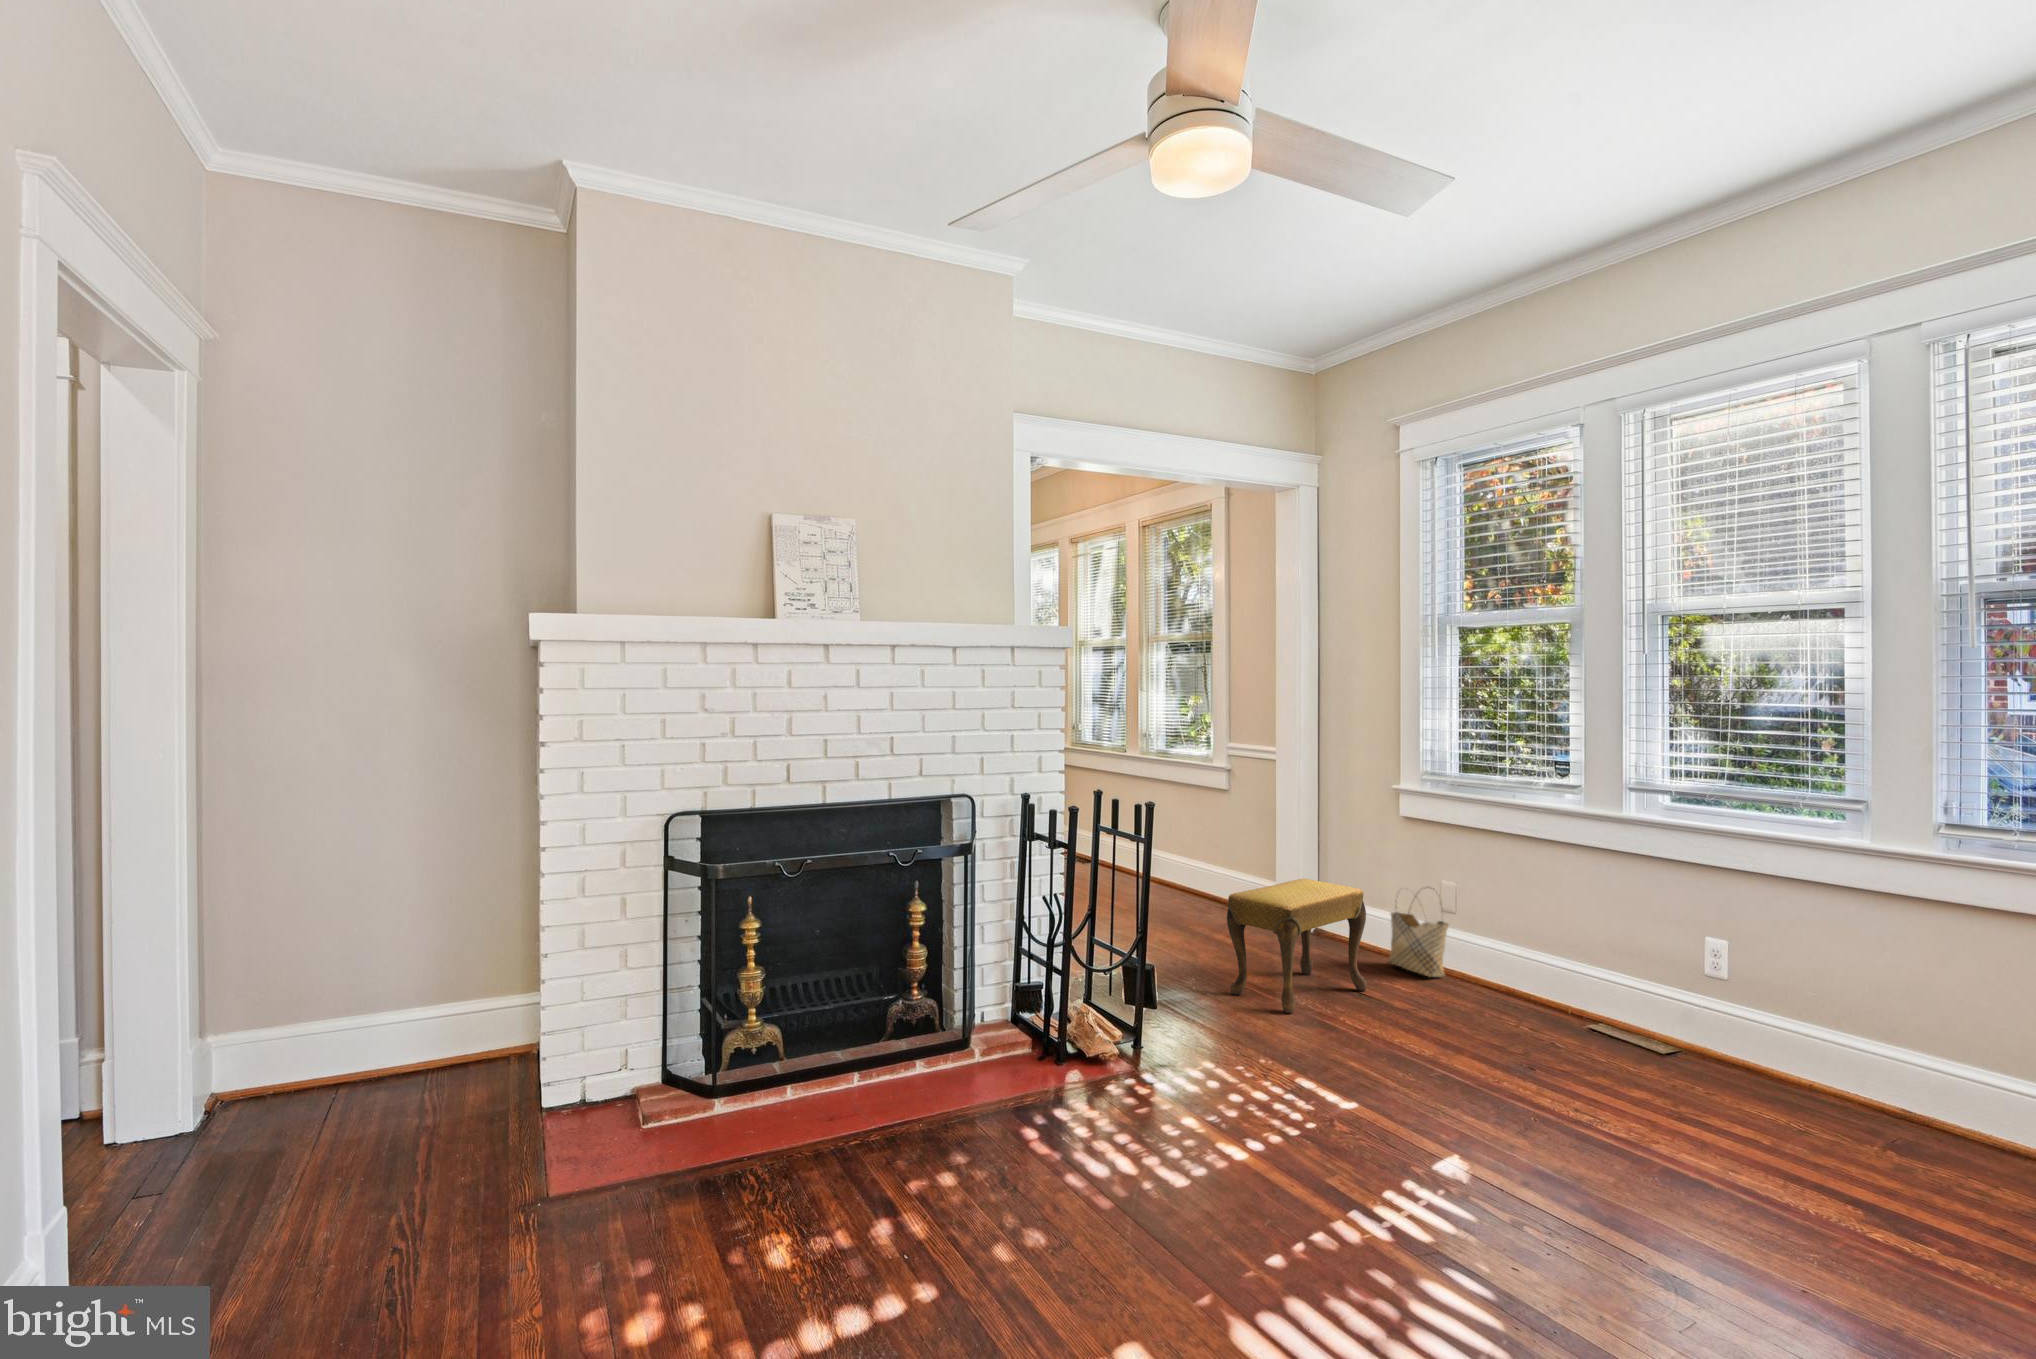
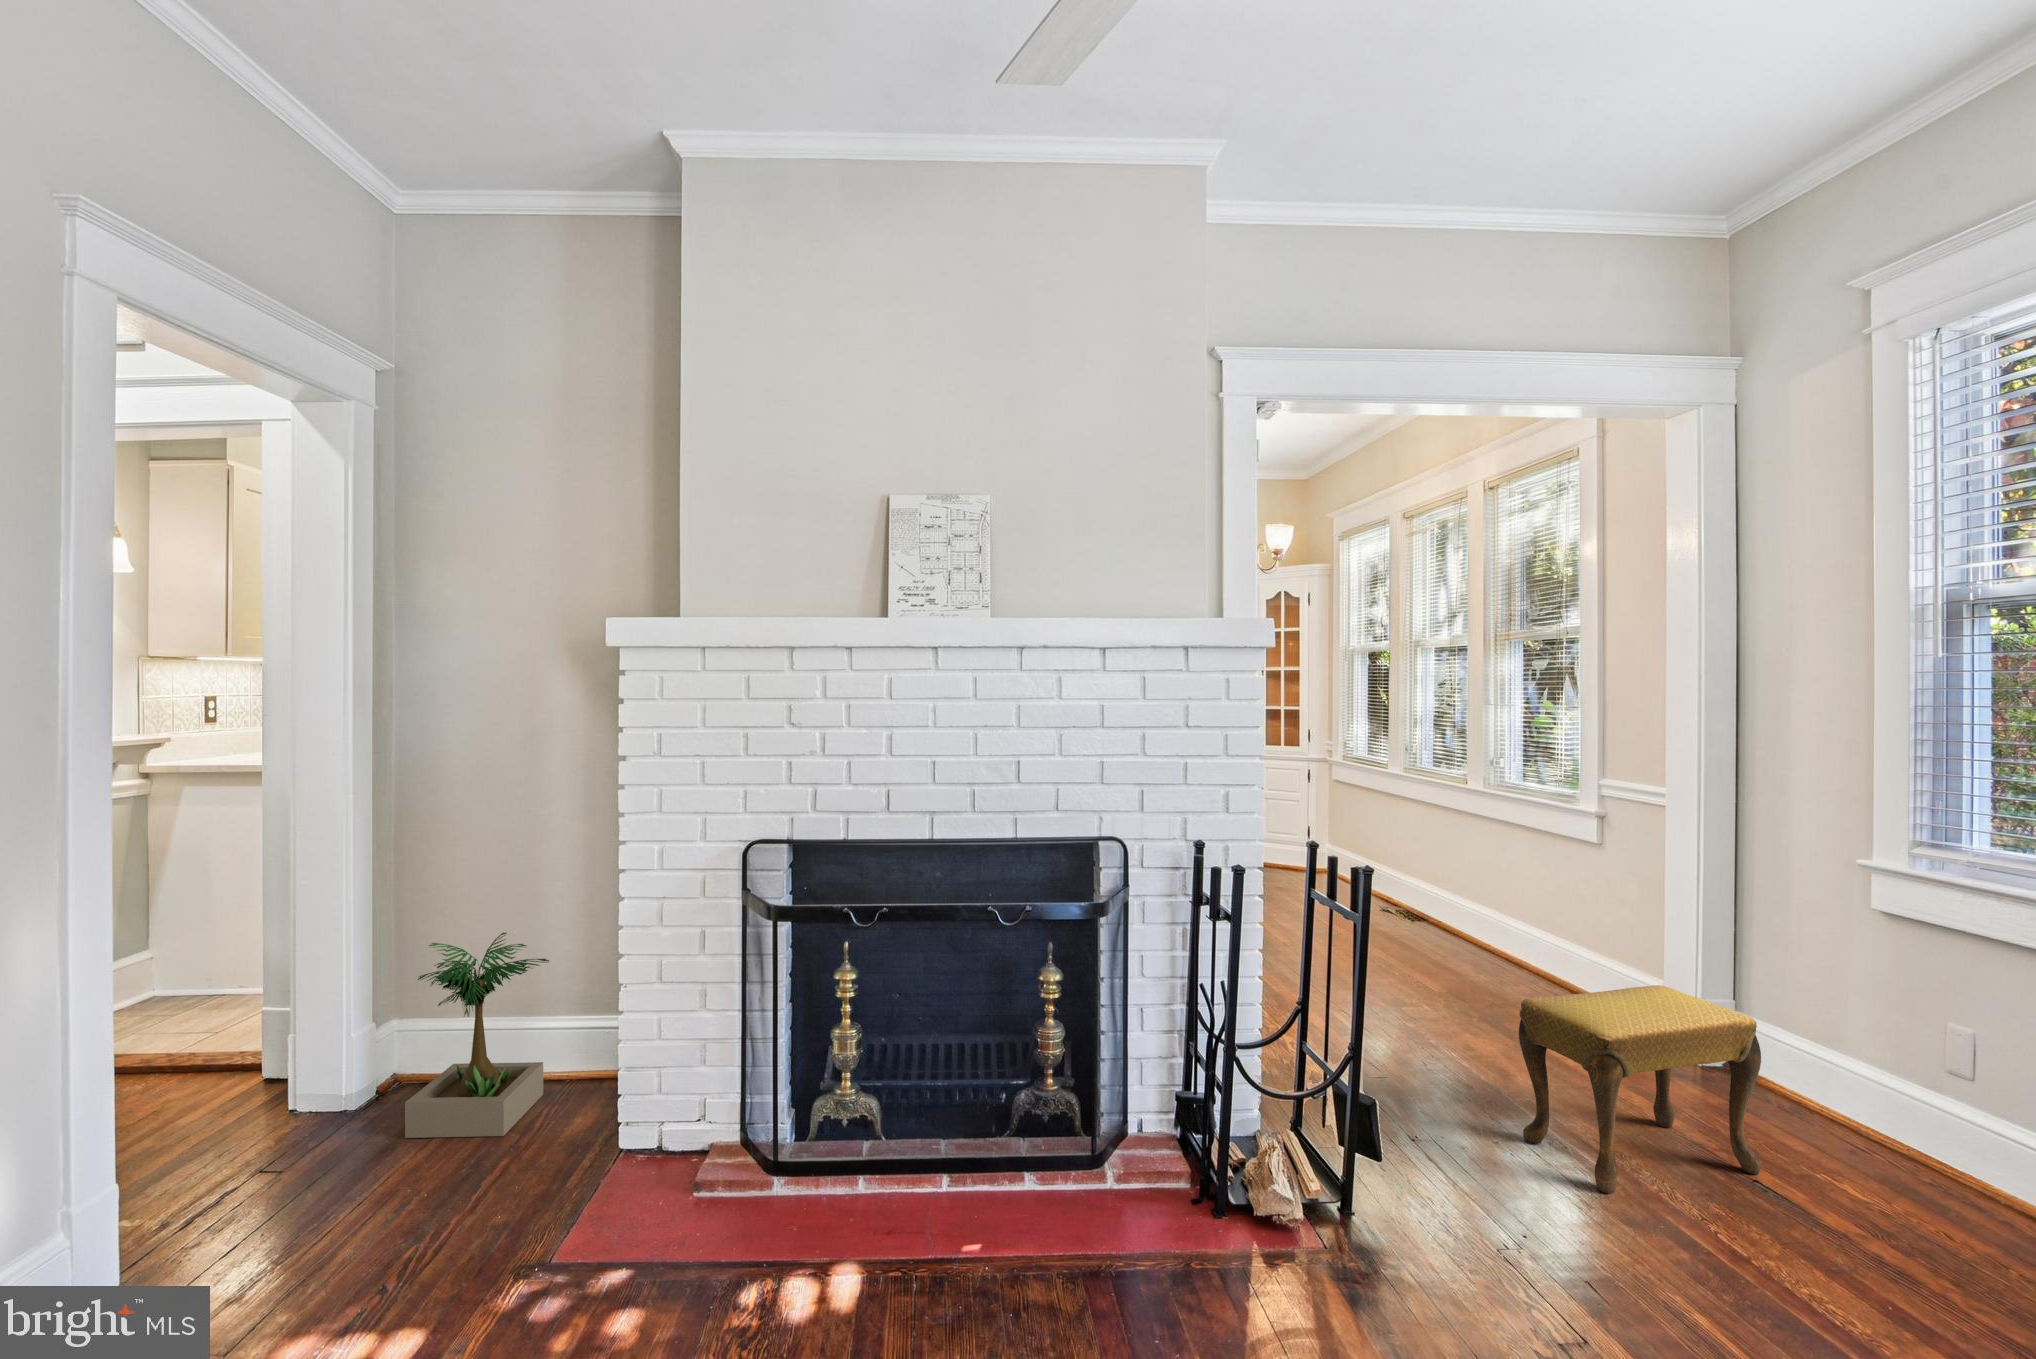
woven basket: present [1388,888,1448,977] -> none [1817,1019,1932,1173]
potted plant: none [274,927,433,1143] -> present [405,932,549,1138]

